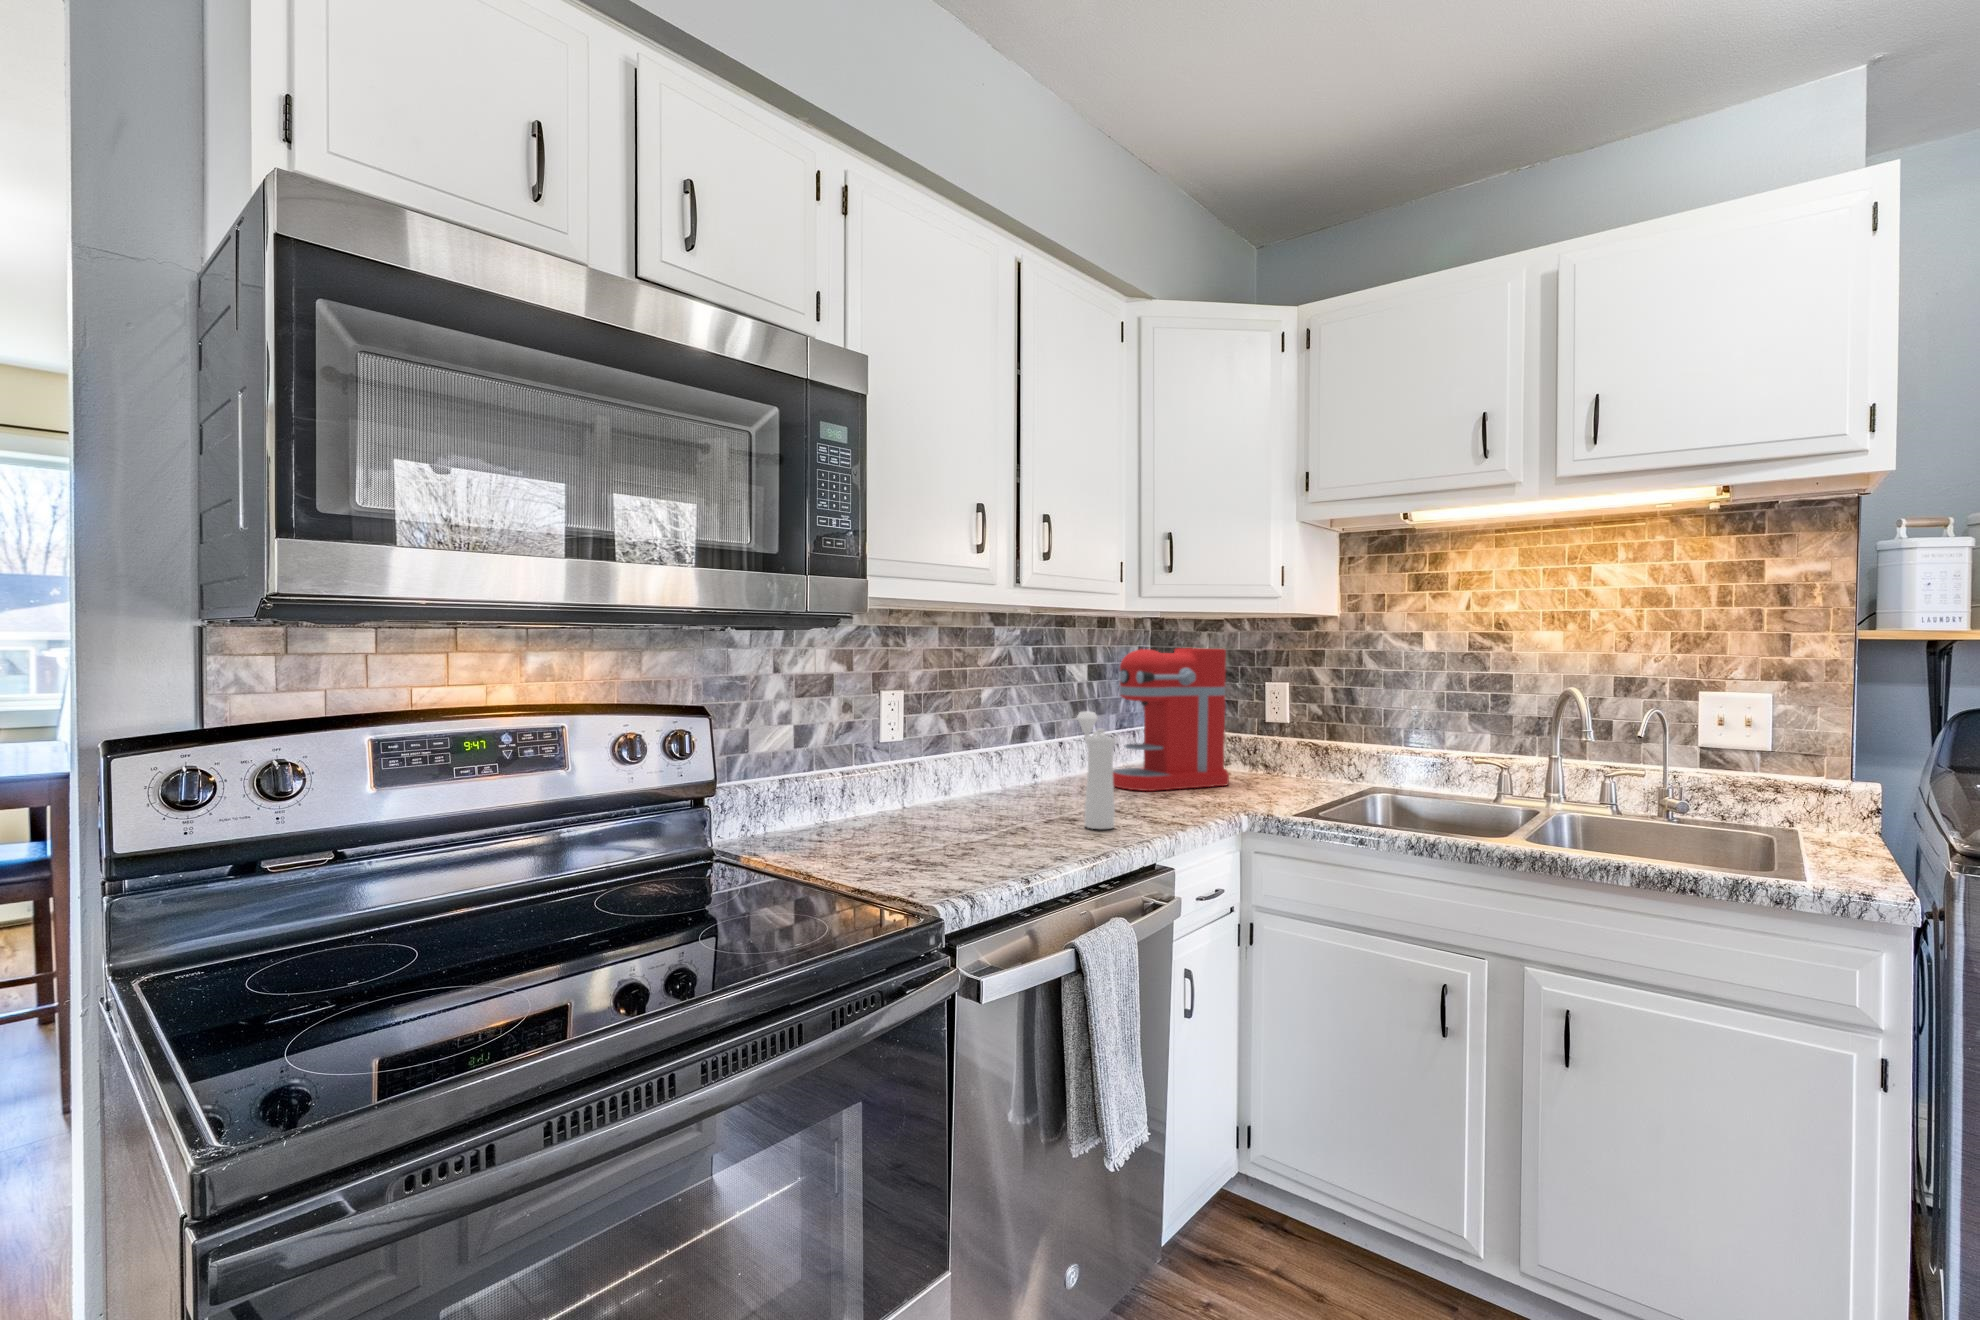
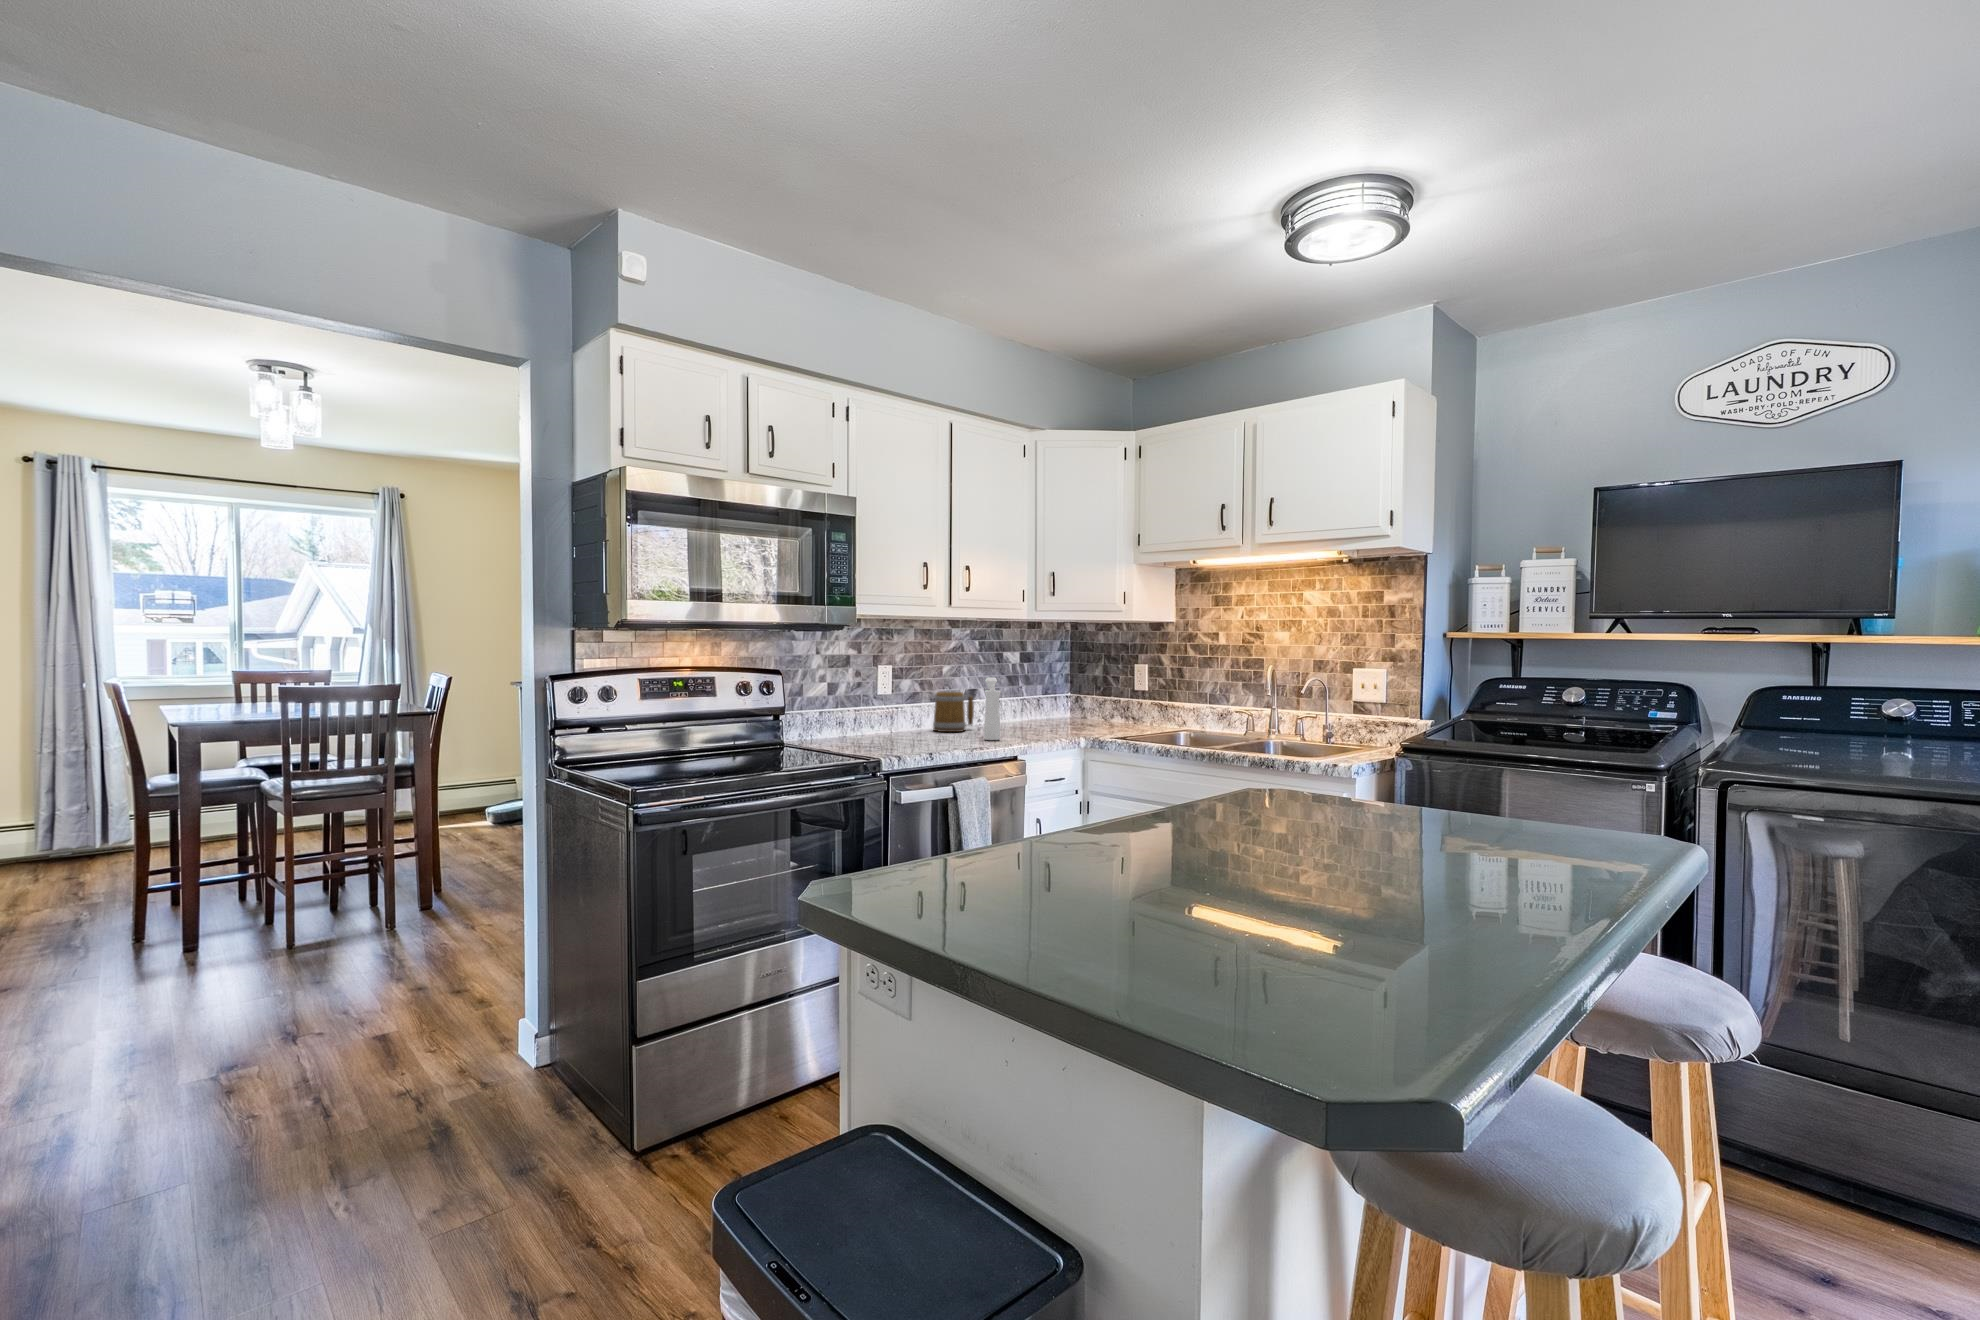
coffee maker: present [1113,648,1229,791] -> none [1024,642,1101,727]
mug: none [974,734,1042,808] -> present [933,692,974,732]

